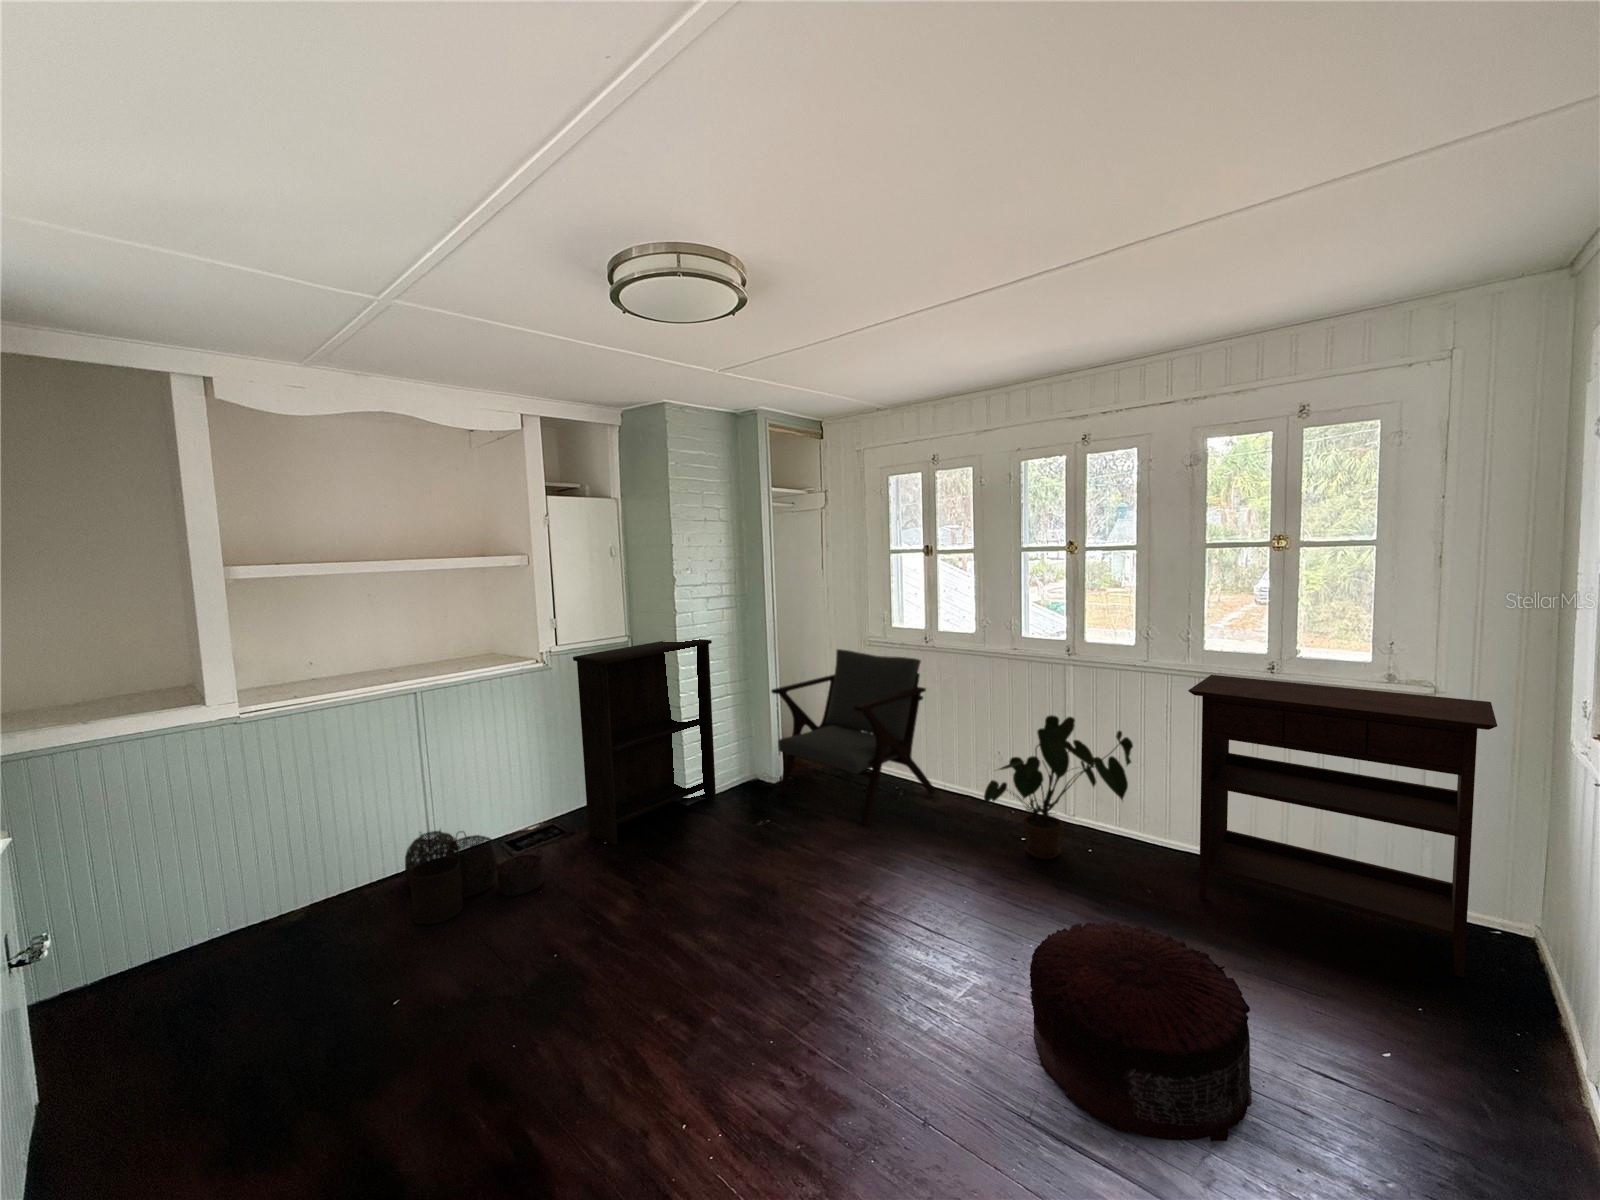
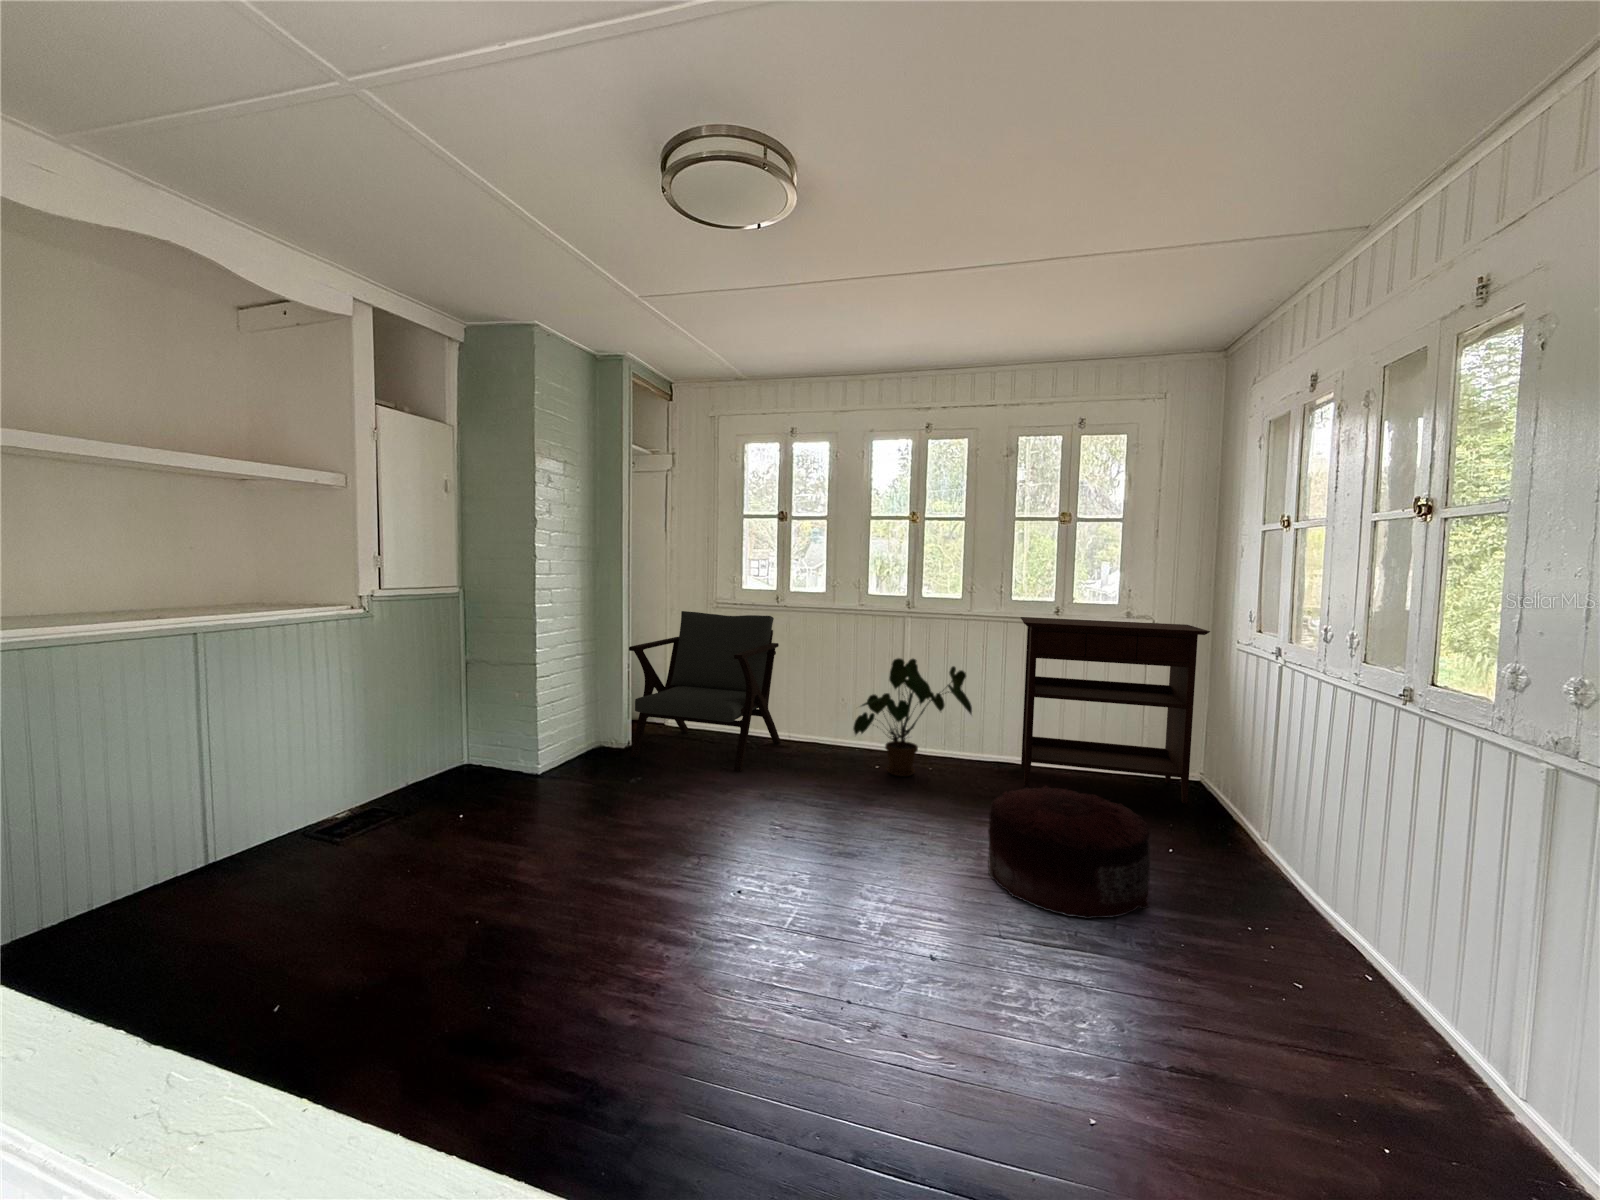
bookshelf: present [573,639,716,845] -> none [424,590,570,818]
woven basket: present [405,830,544,924] -> none [180,811,411,930]

